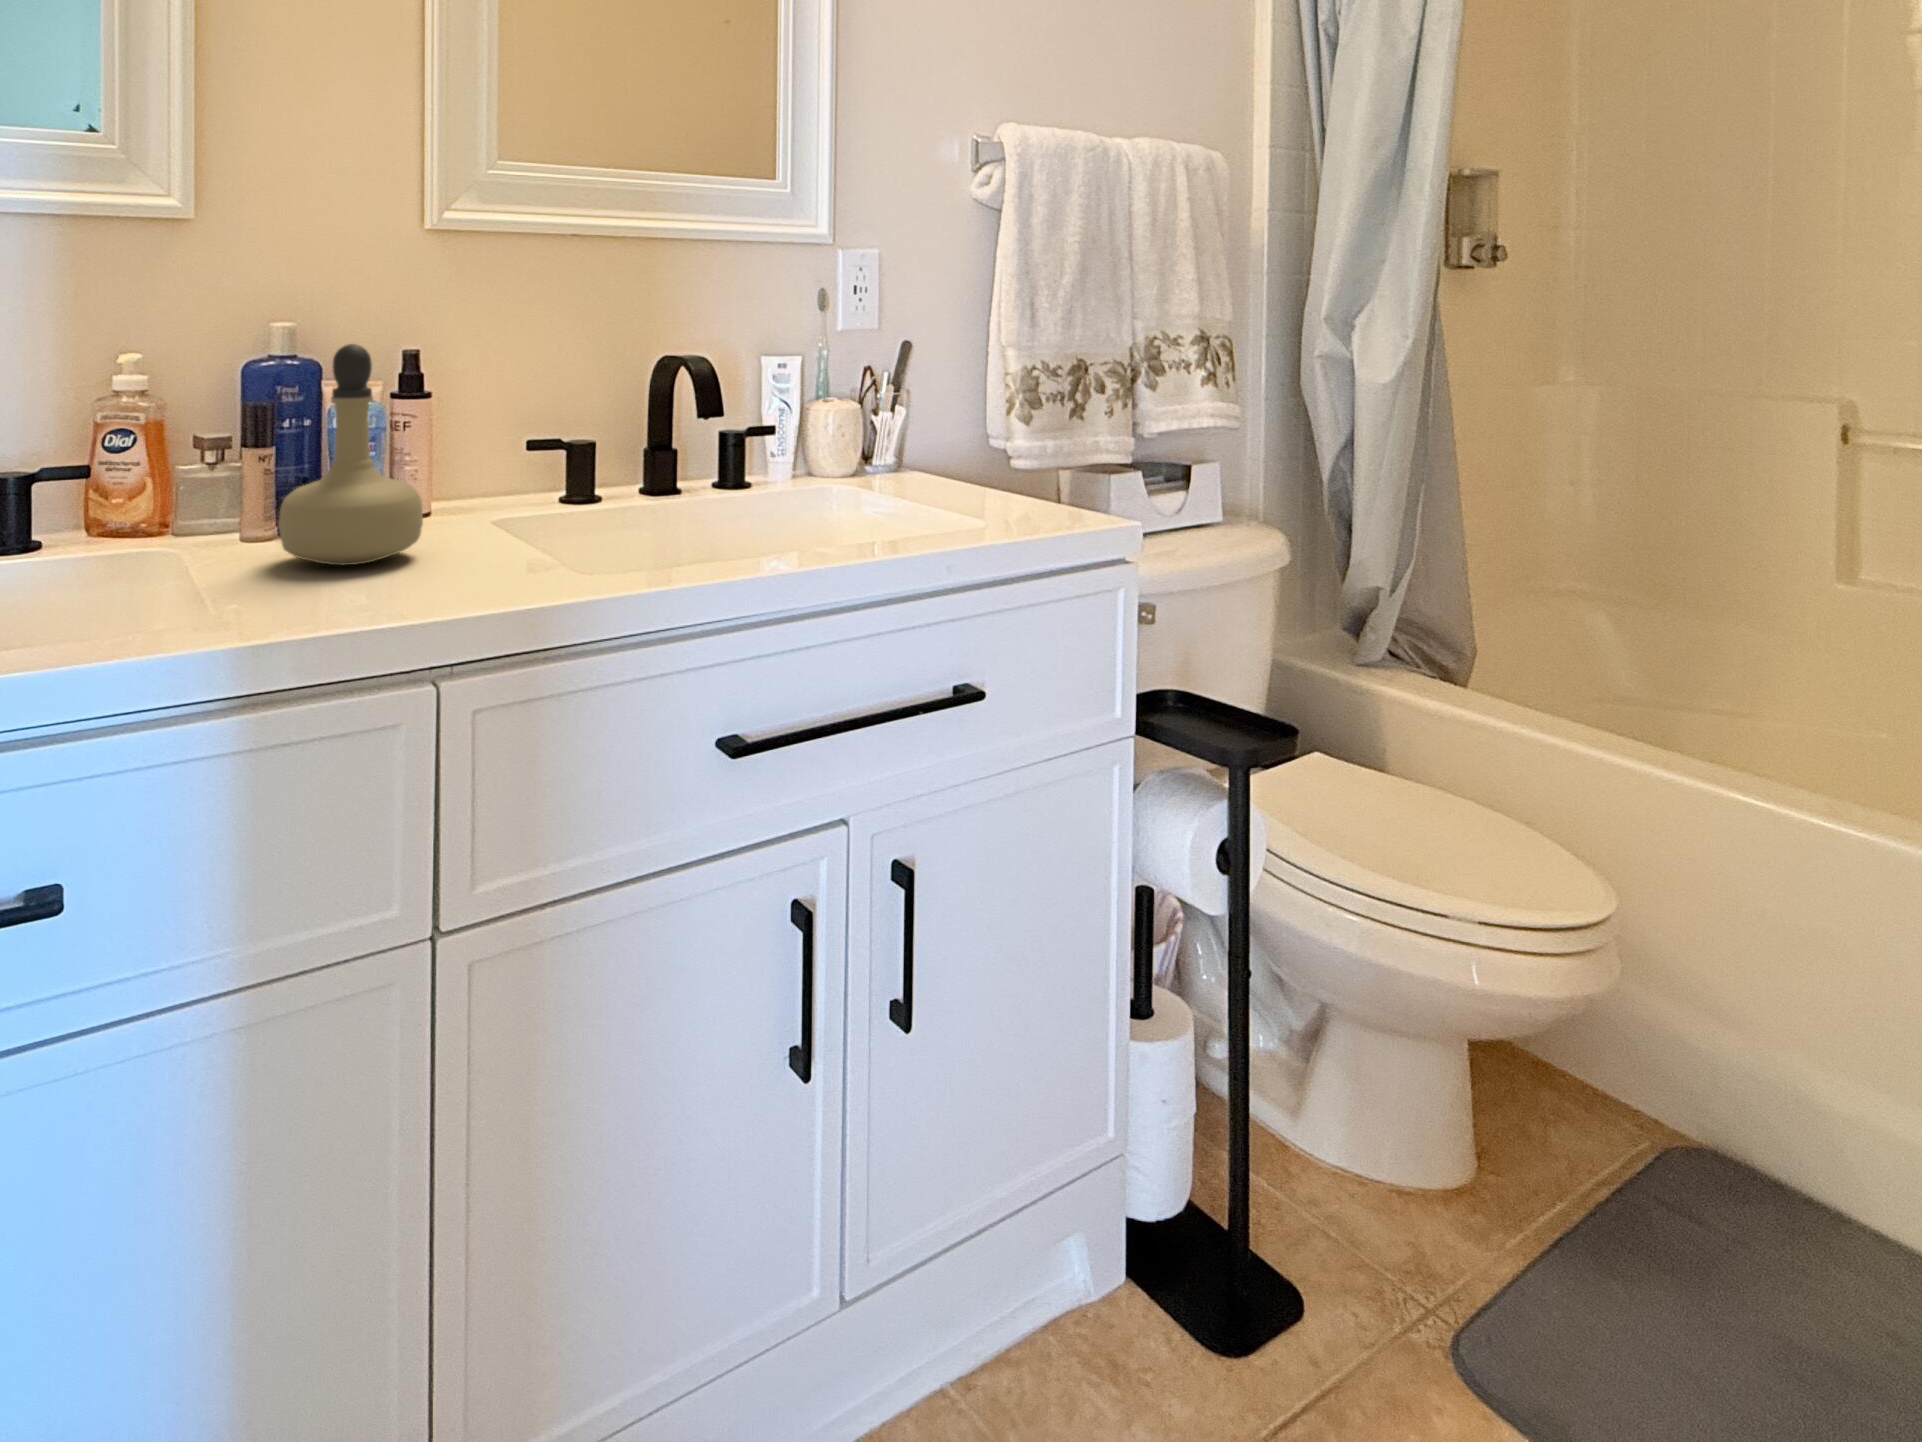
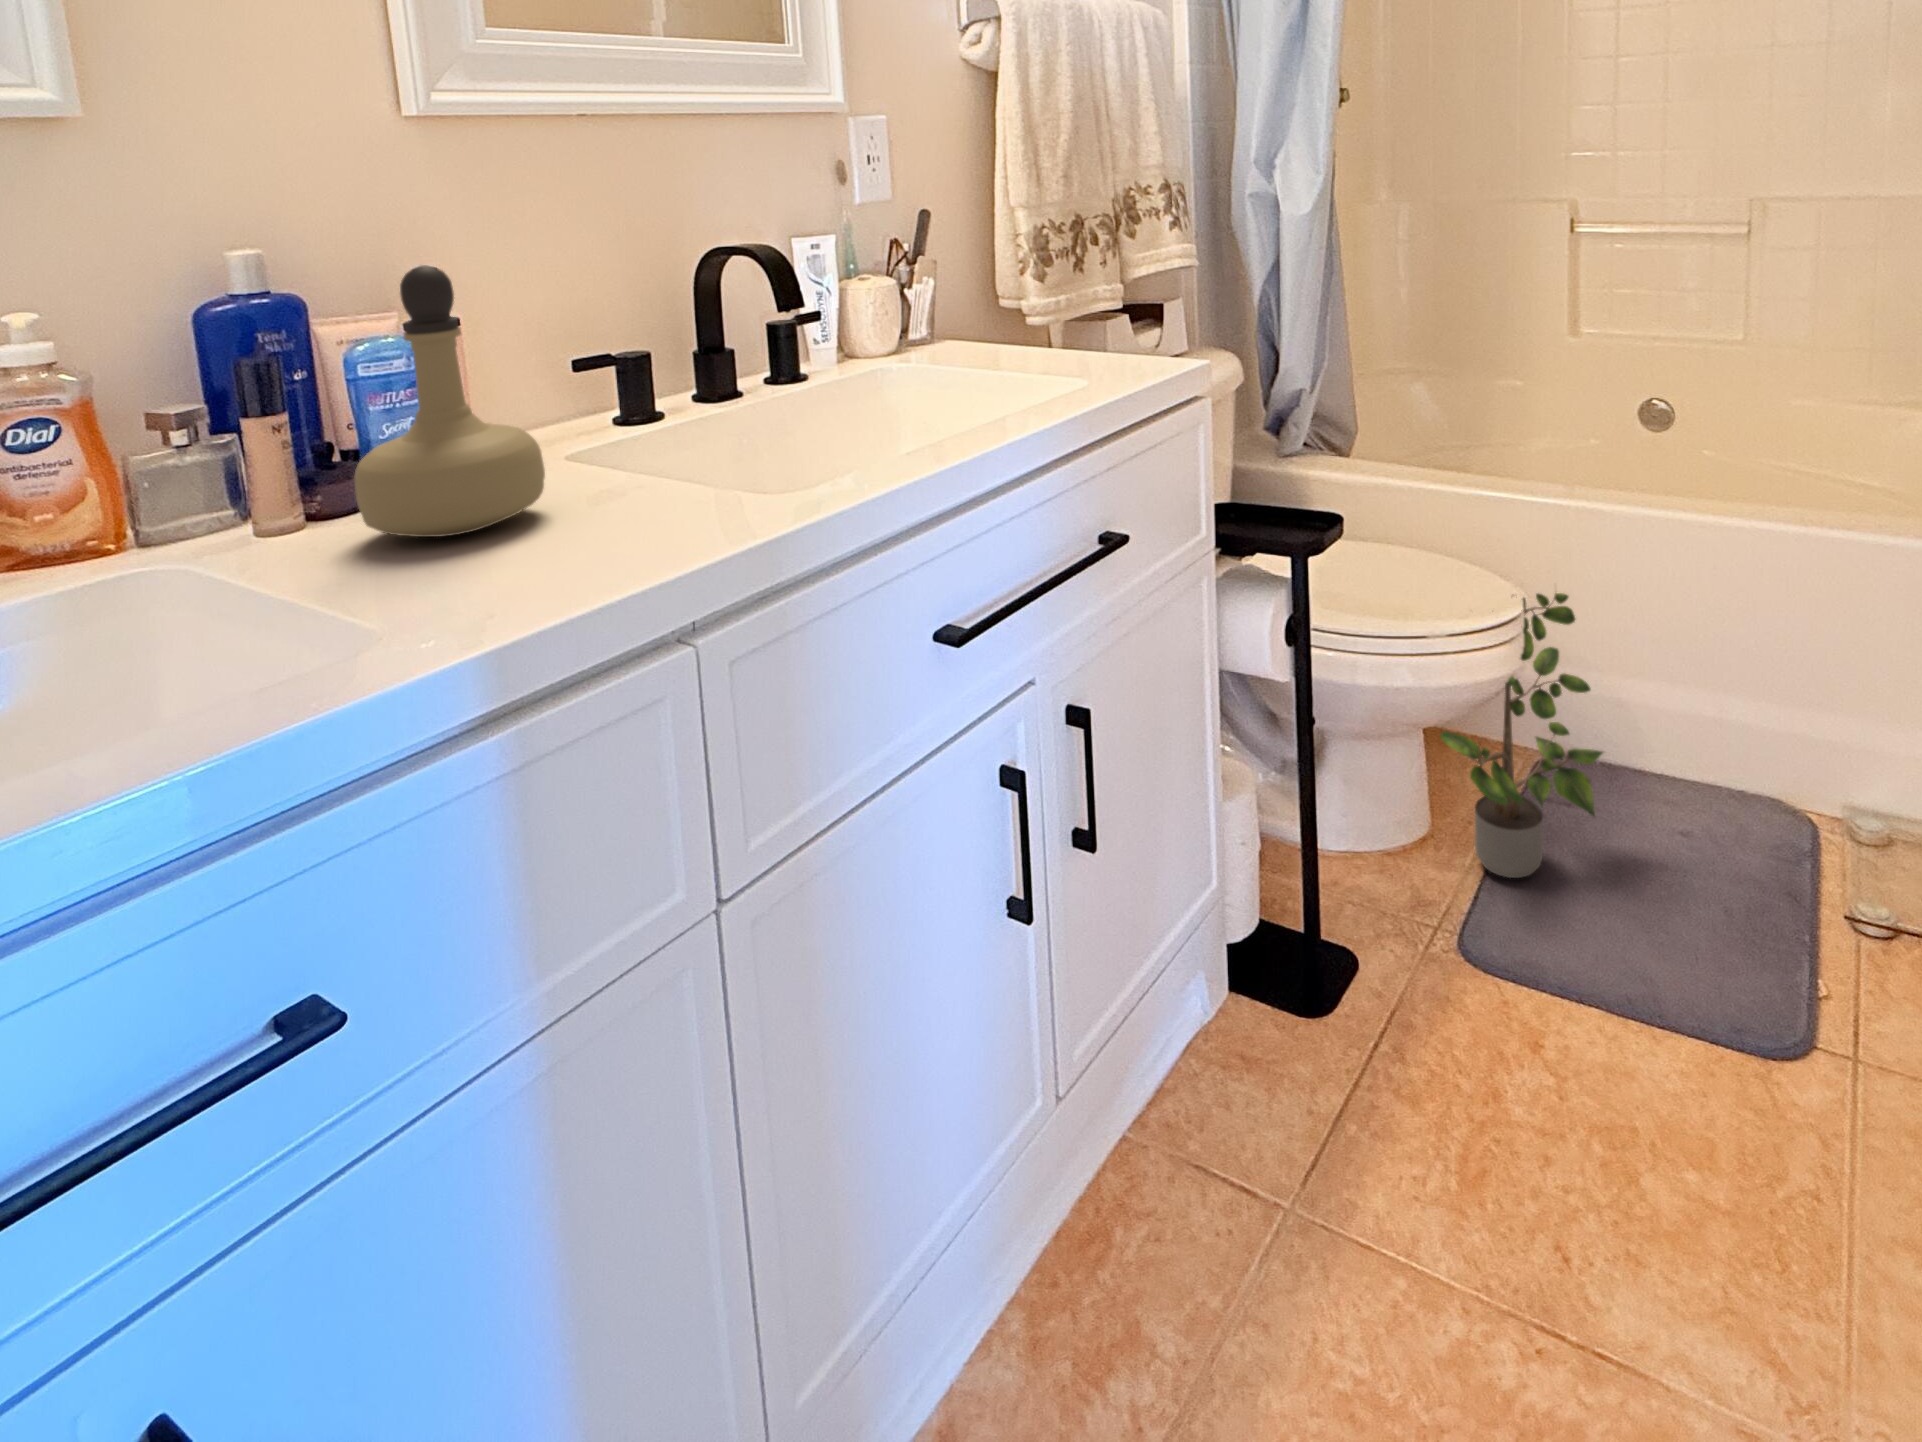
potted plant: none [1477,900,1754,1306] -> present [1440,593,1603,878]

